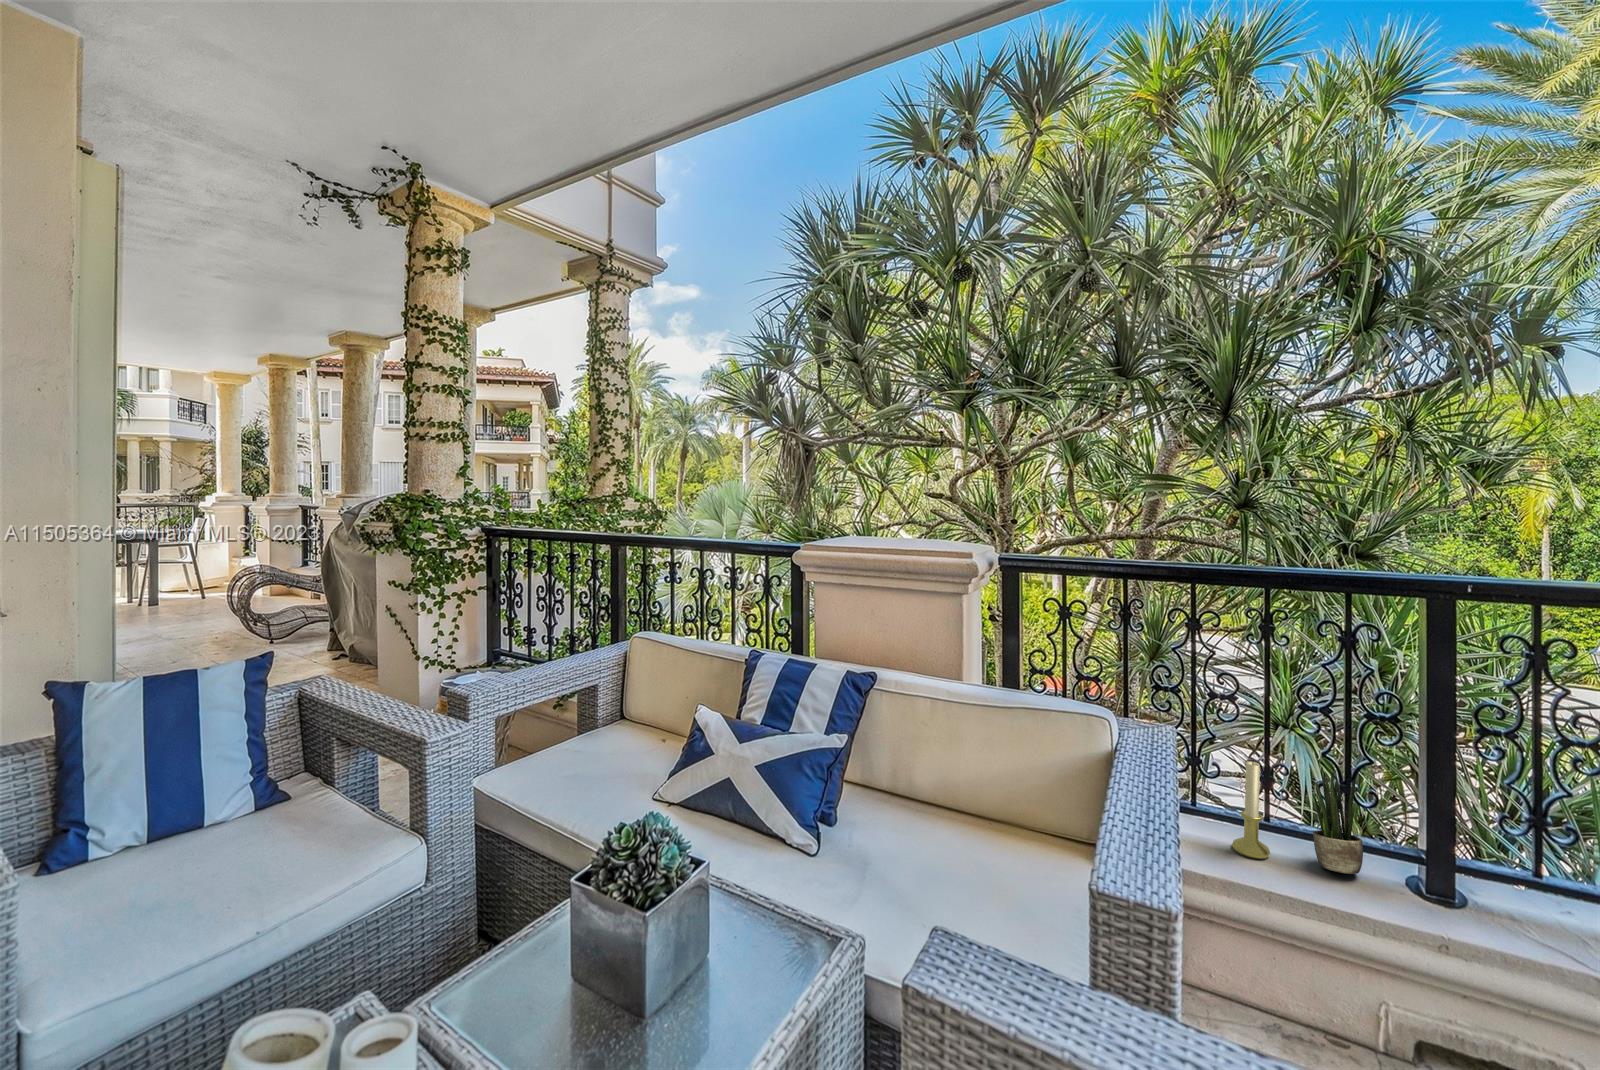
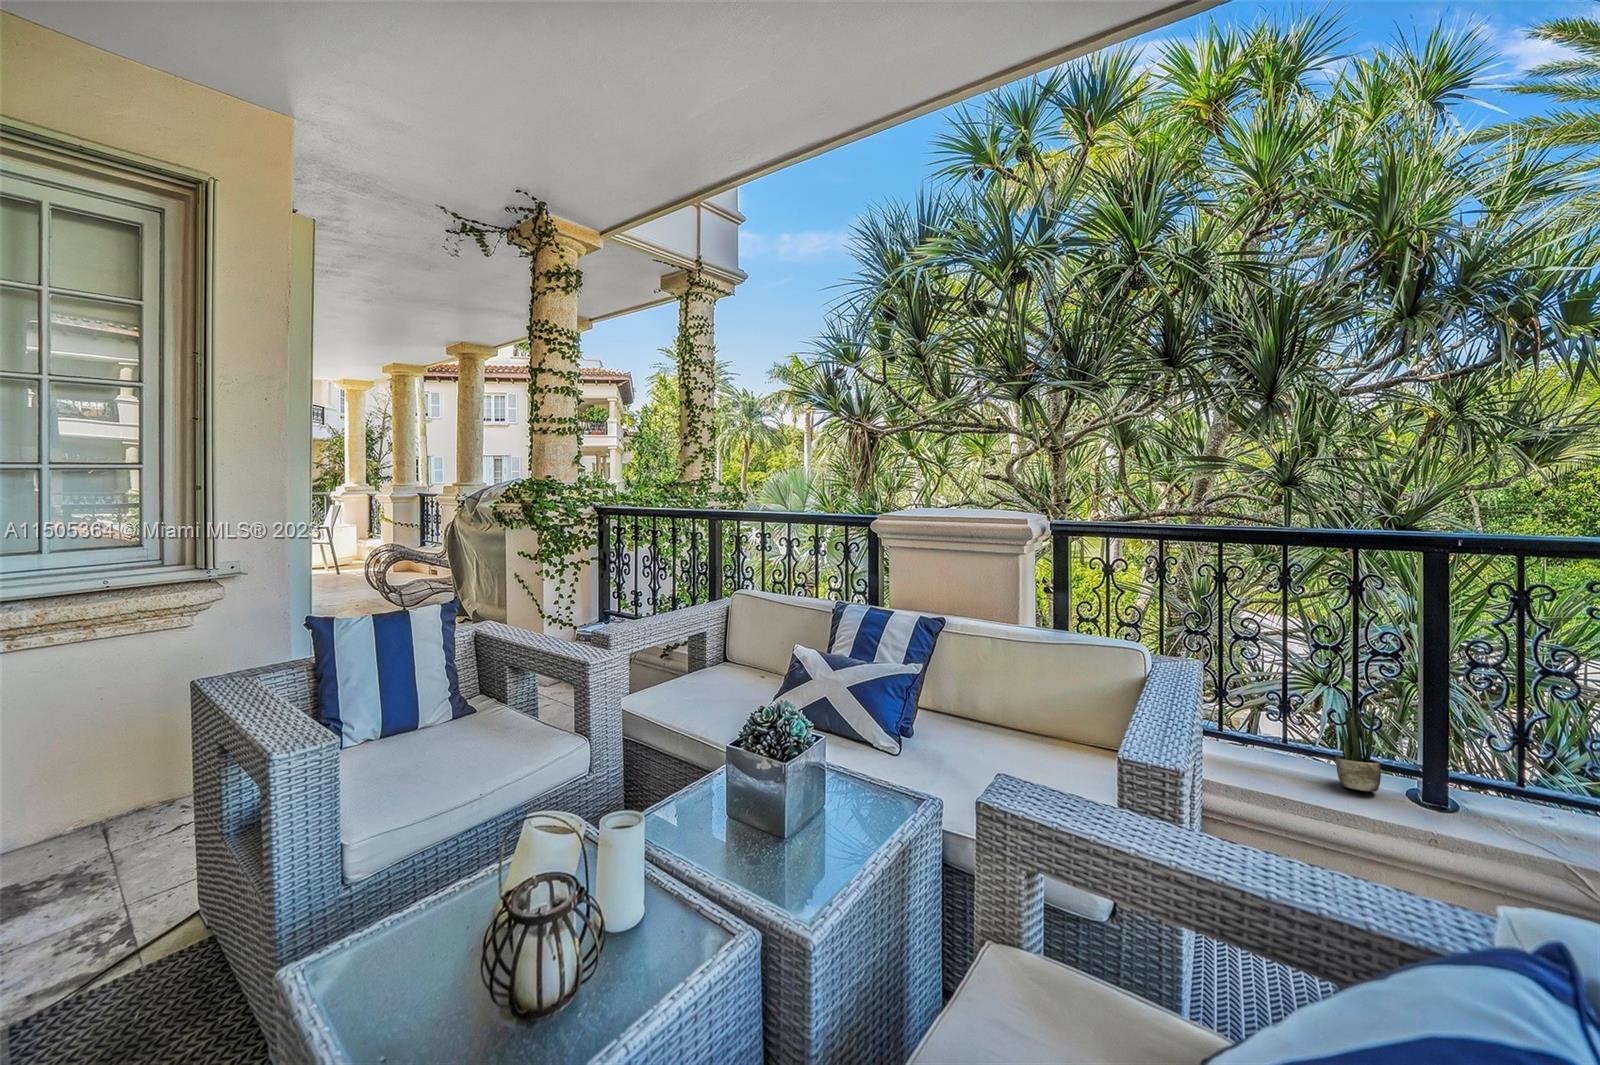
candle holder: present [1232,761,1270,859] -> none [1262,694,1296,779]

